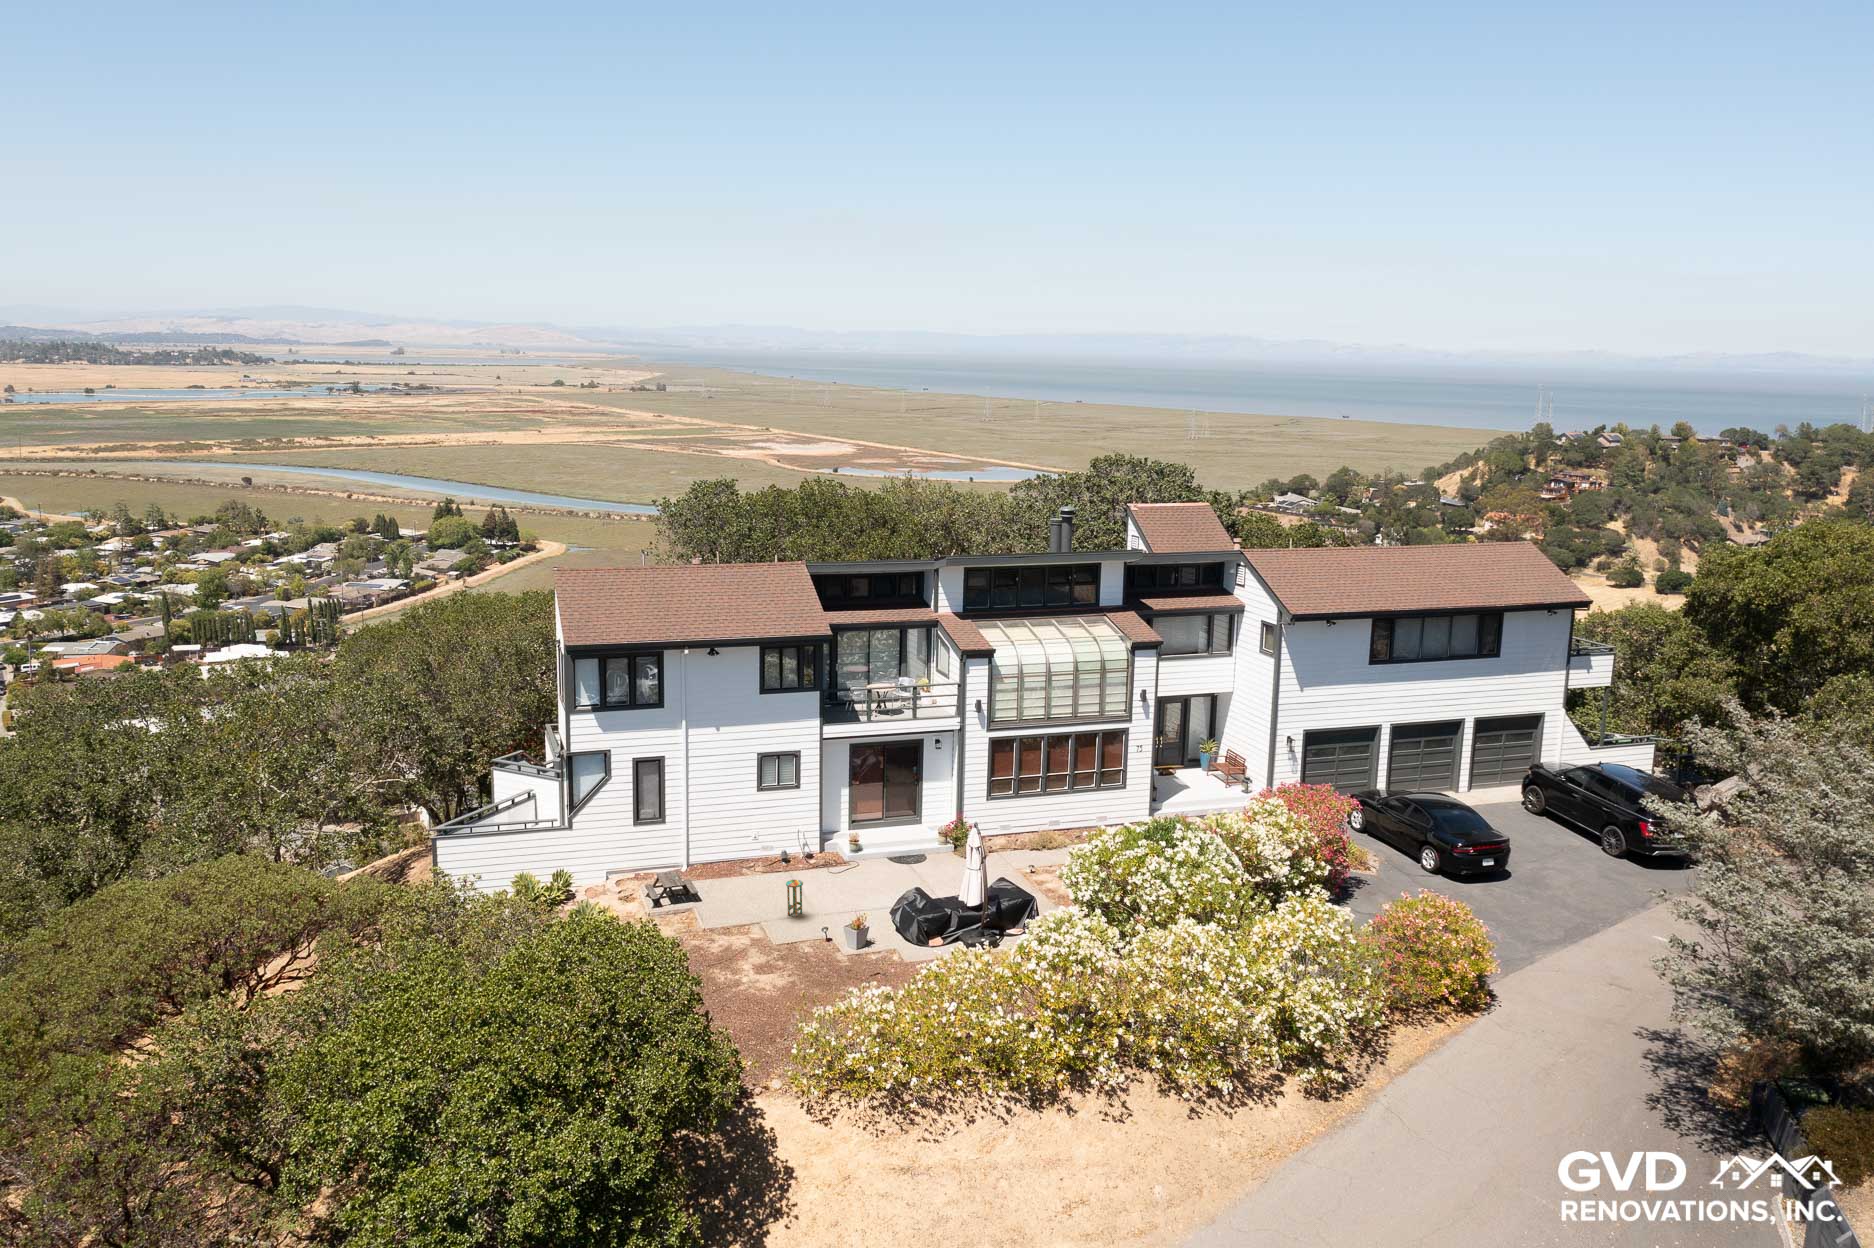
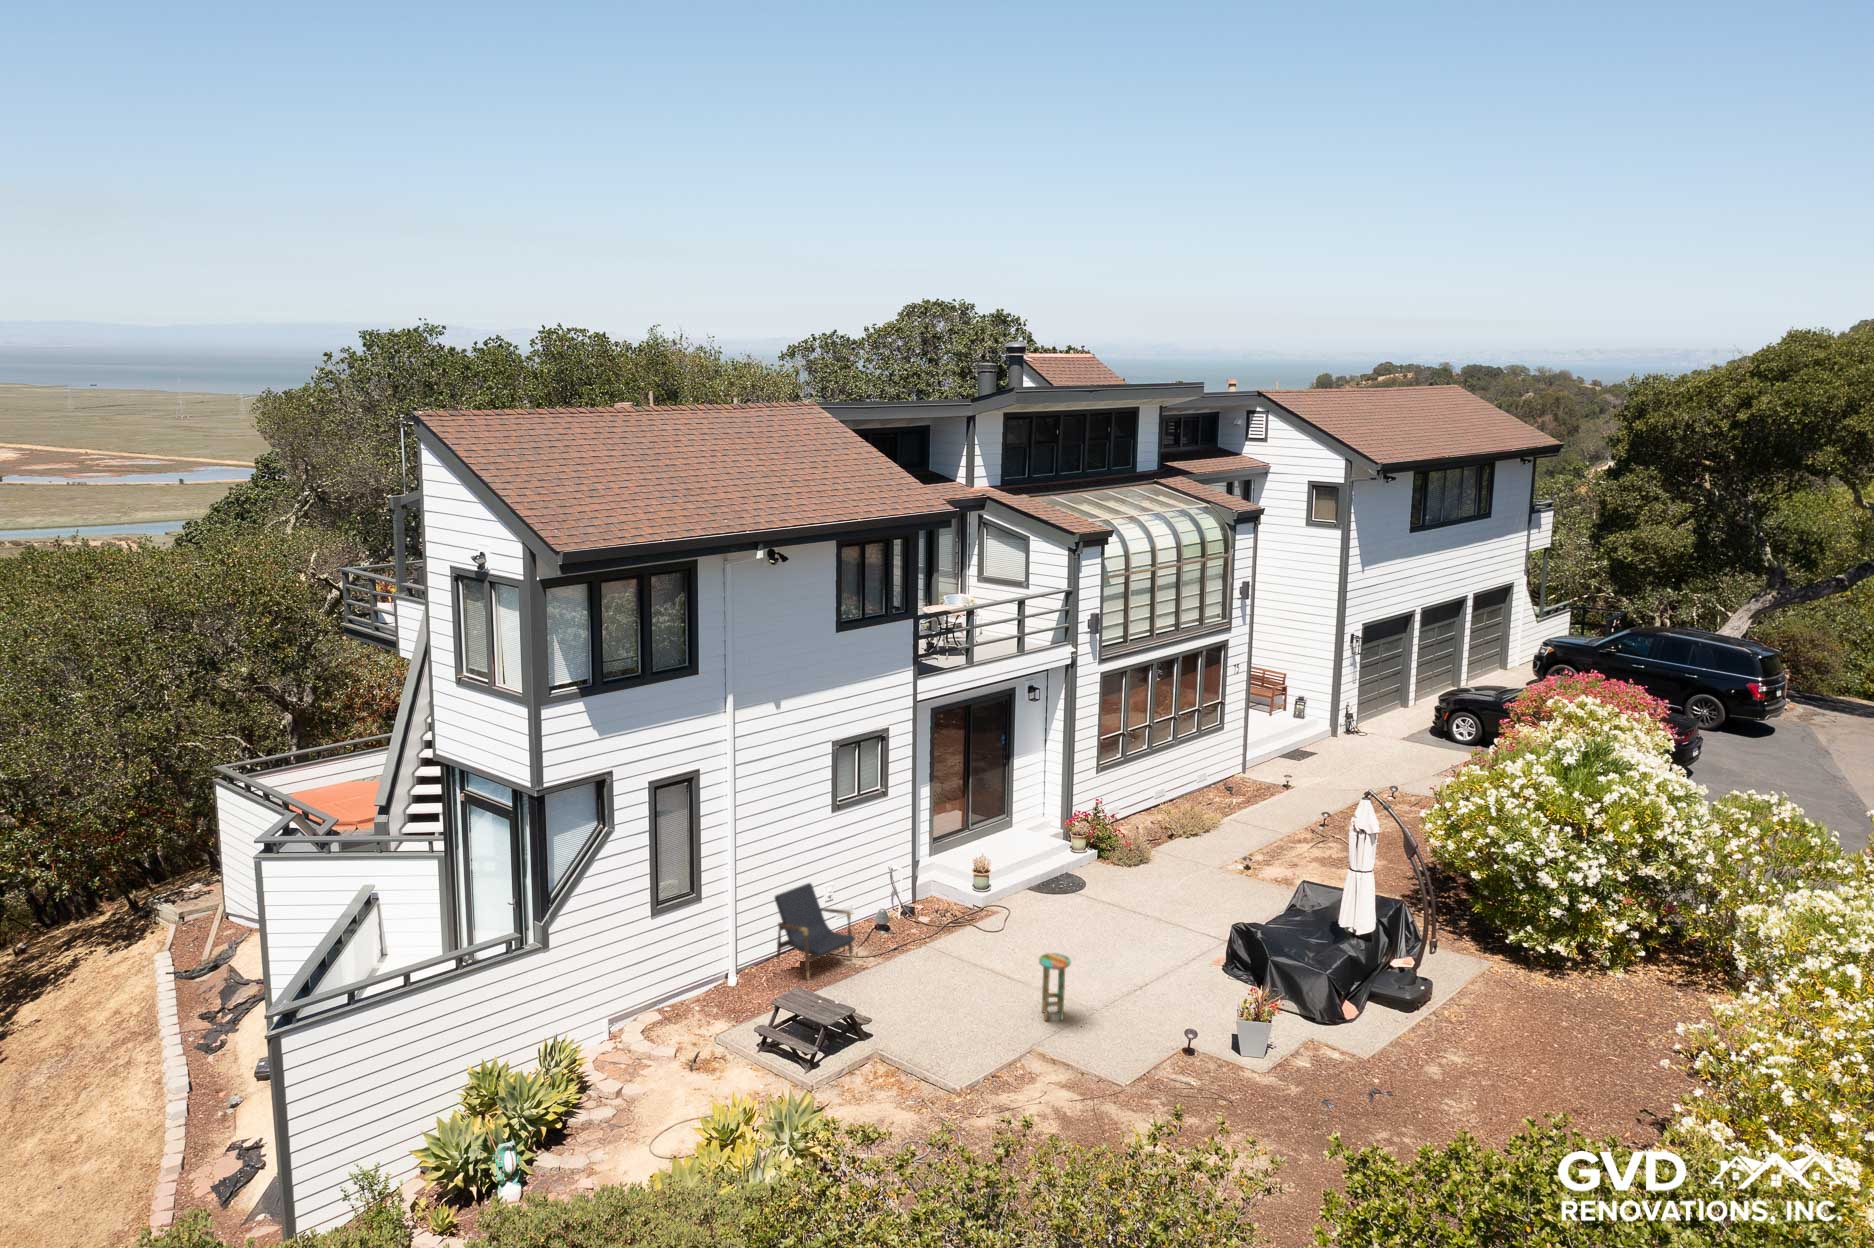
lounge chair: none [711,828,747,876] -> present [775,883,855,979]

